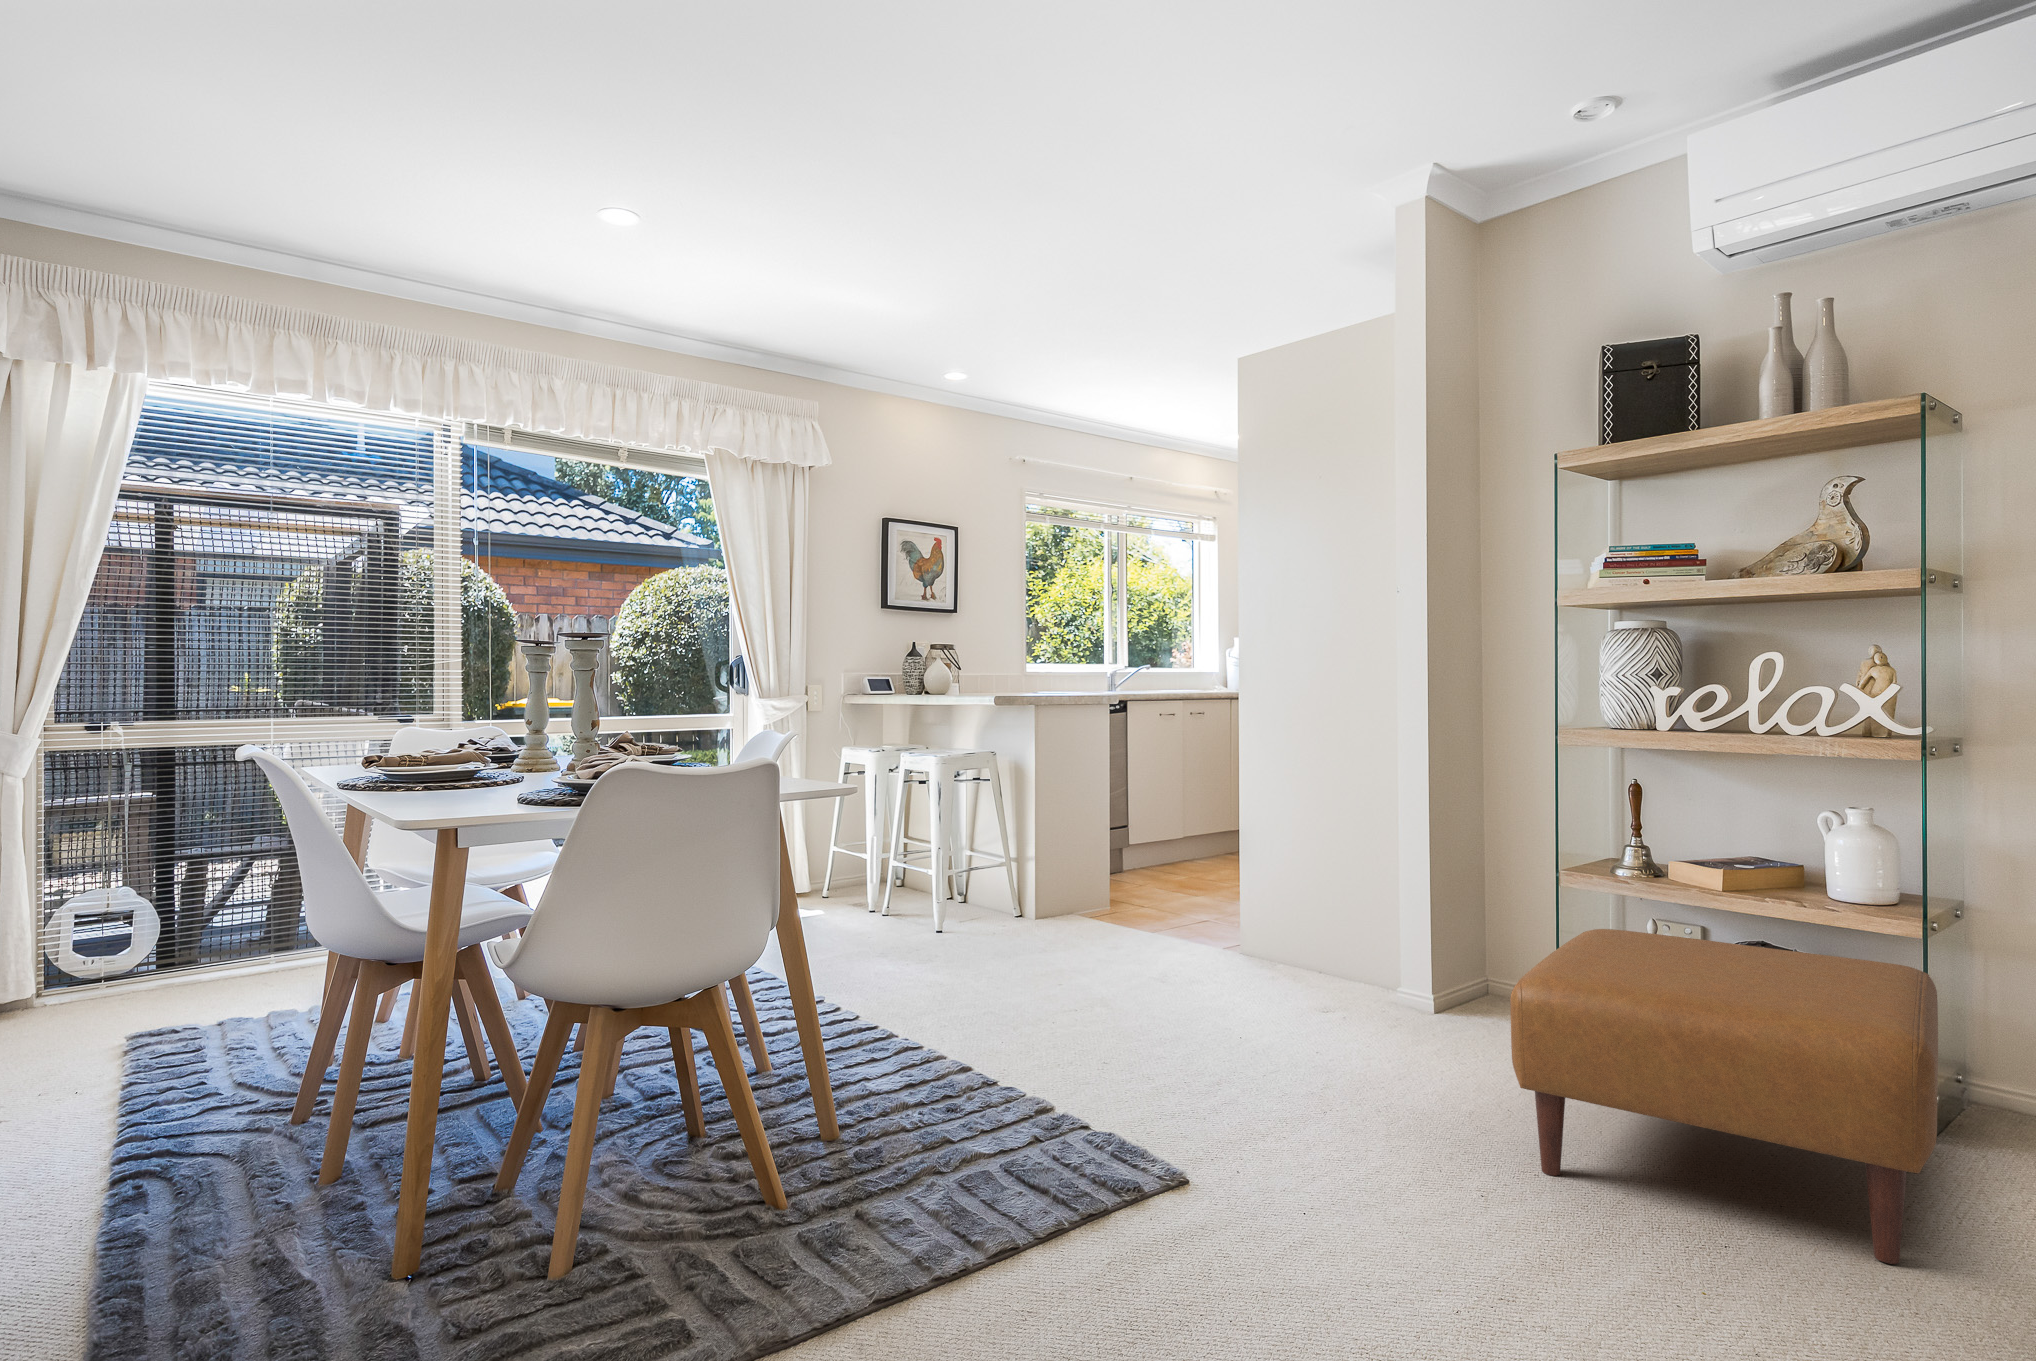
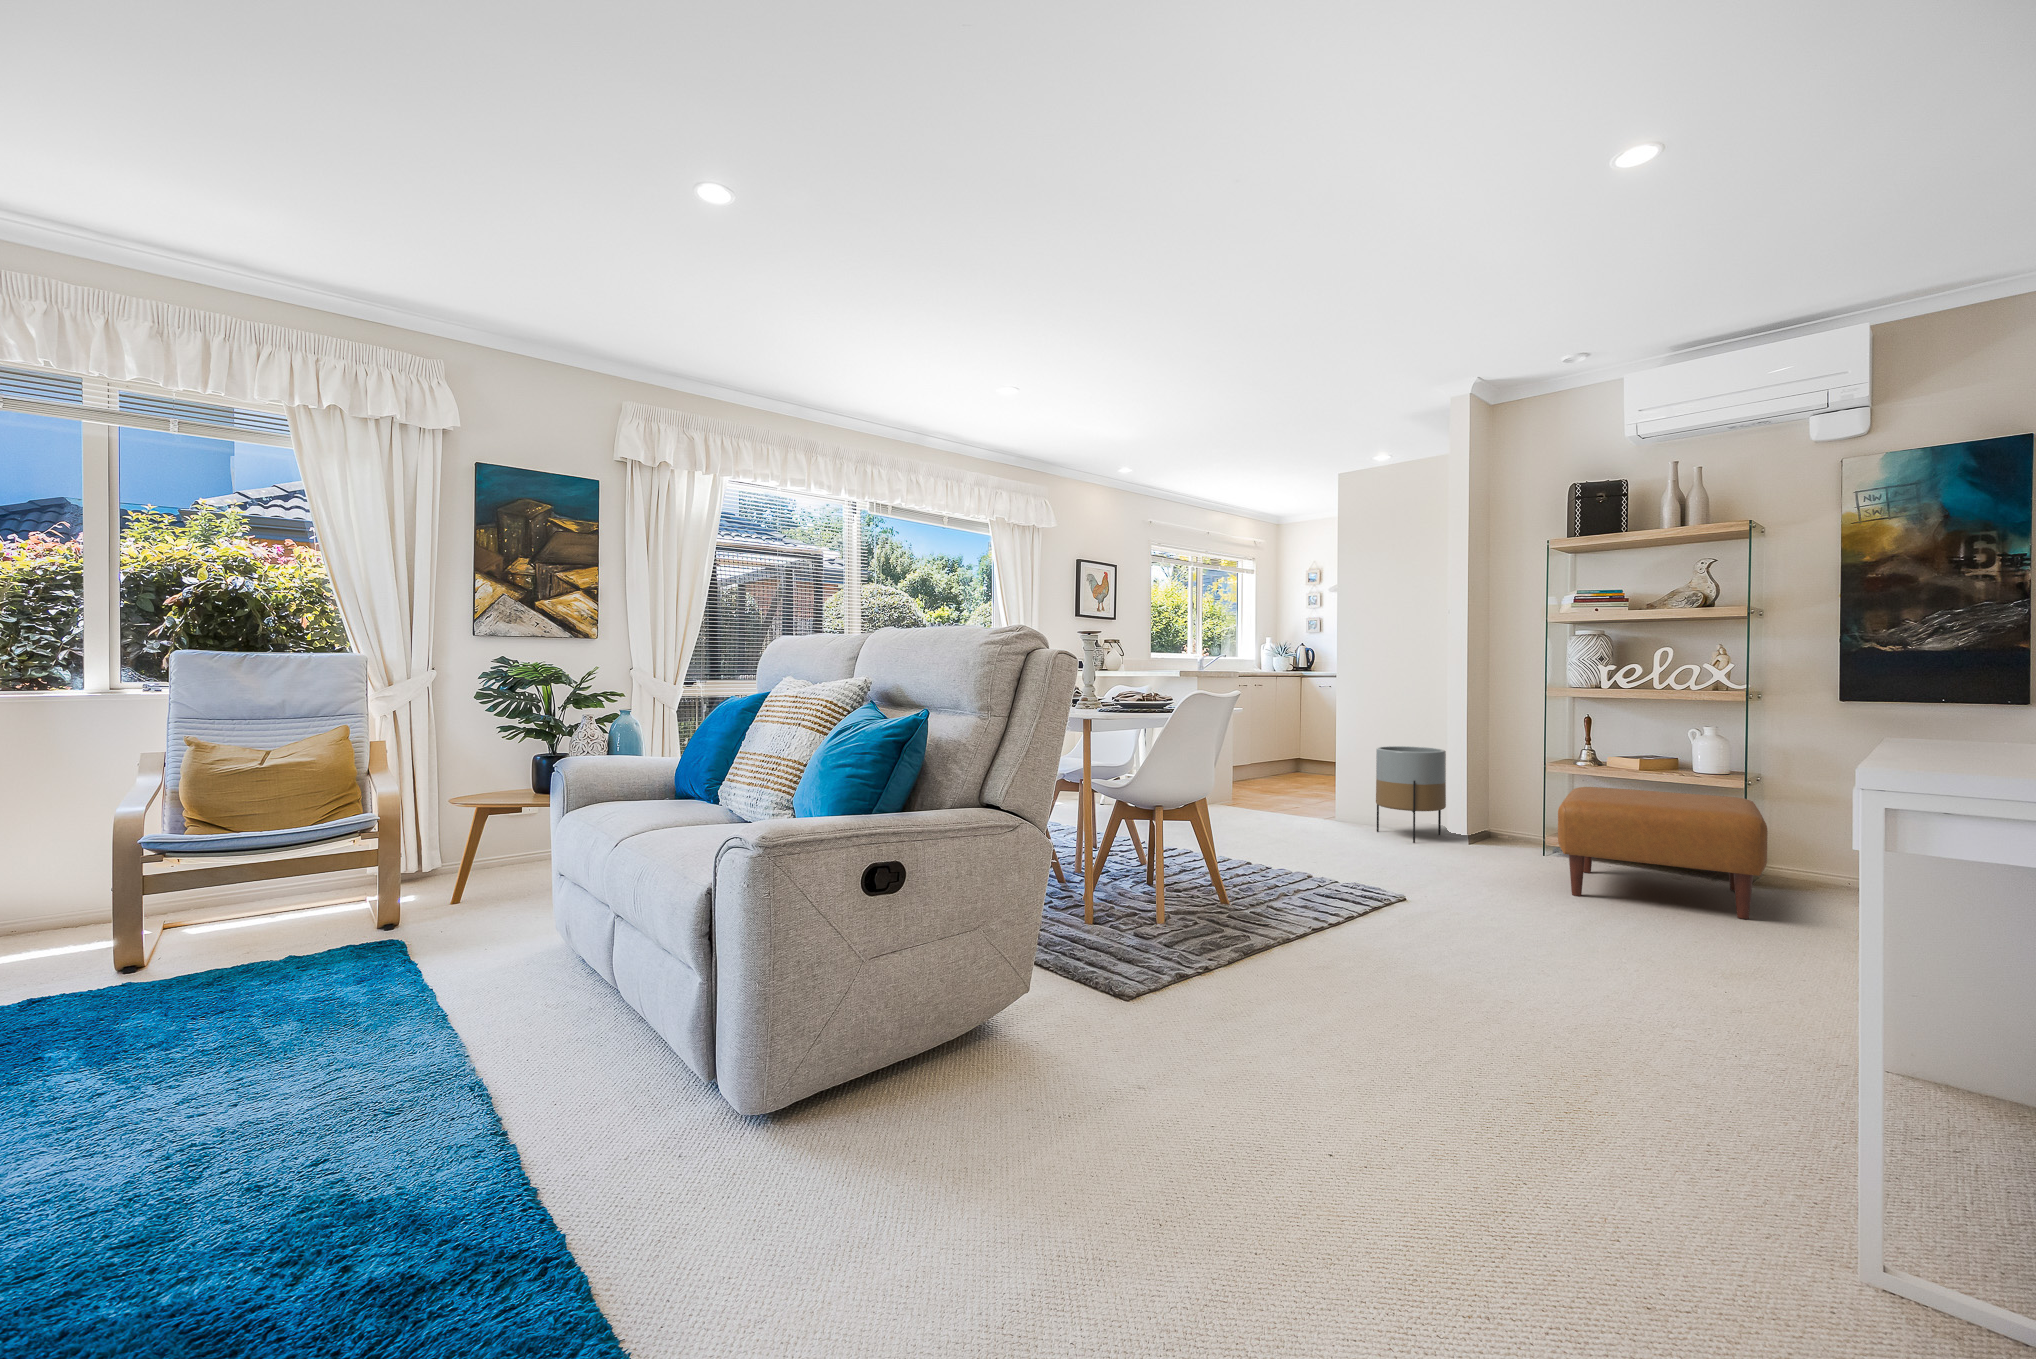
planter: none [1278,831,1394,1012] -> present [1376,746,1446,843]

